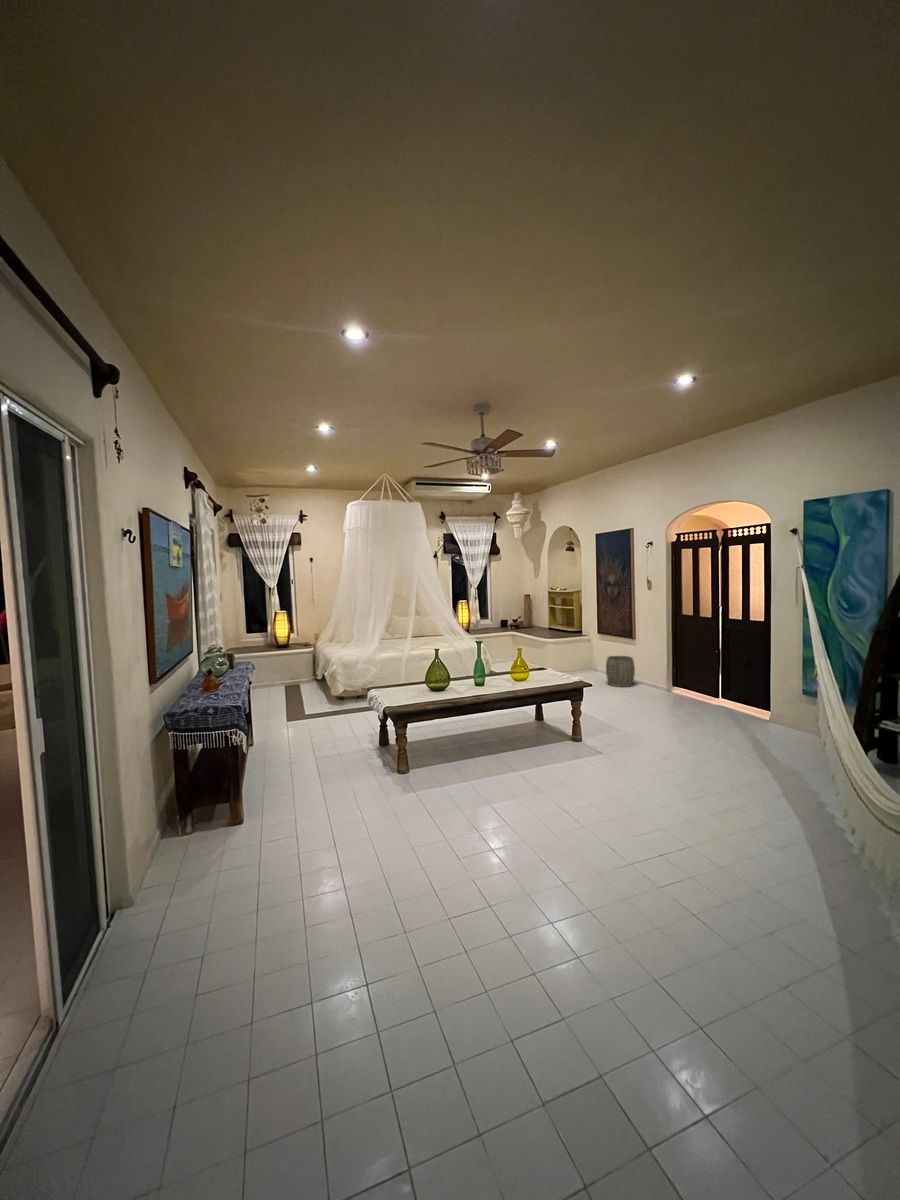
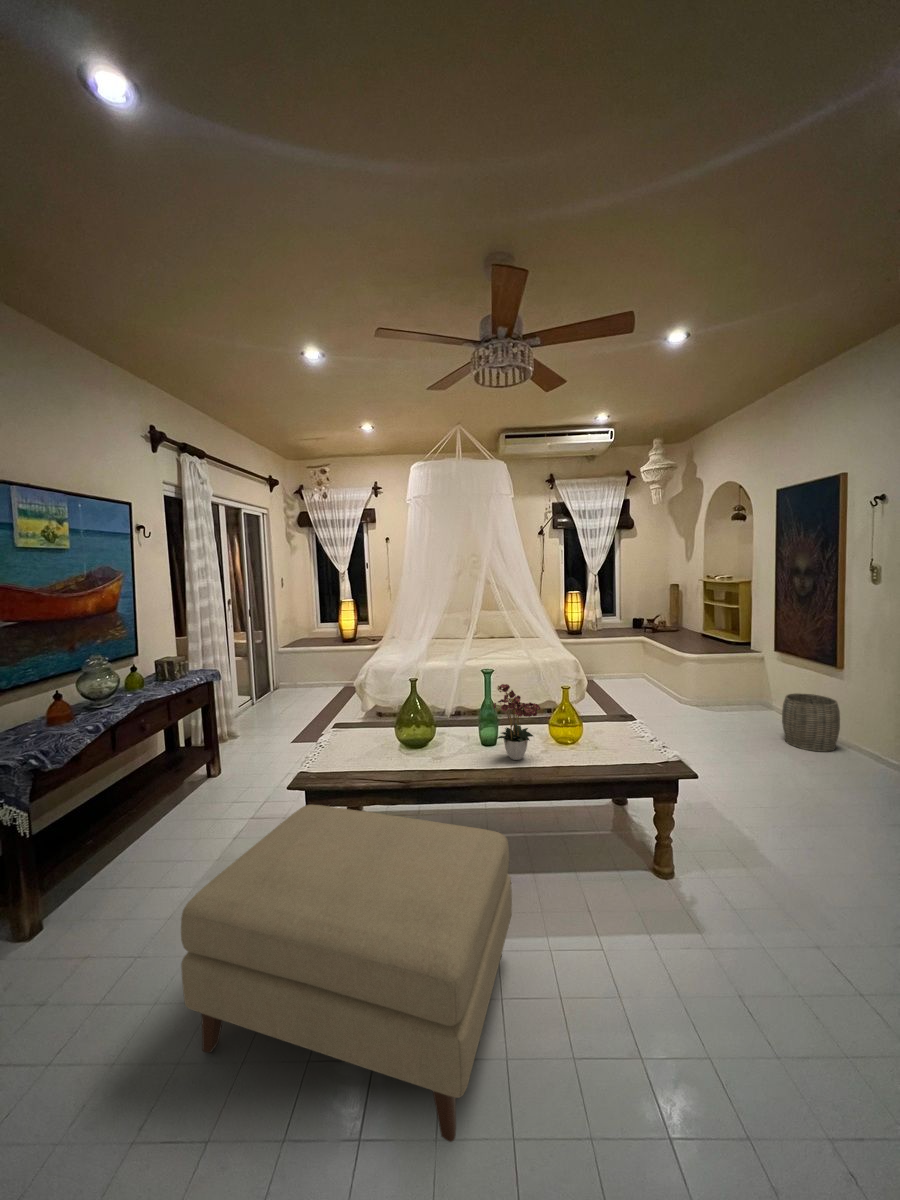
flower arrangement: none [489,644,517,689] -> present [494,684,541,760]
ottoman: none [401,712,551,830] -> present [181,805,512,1142]

